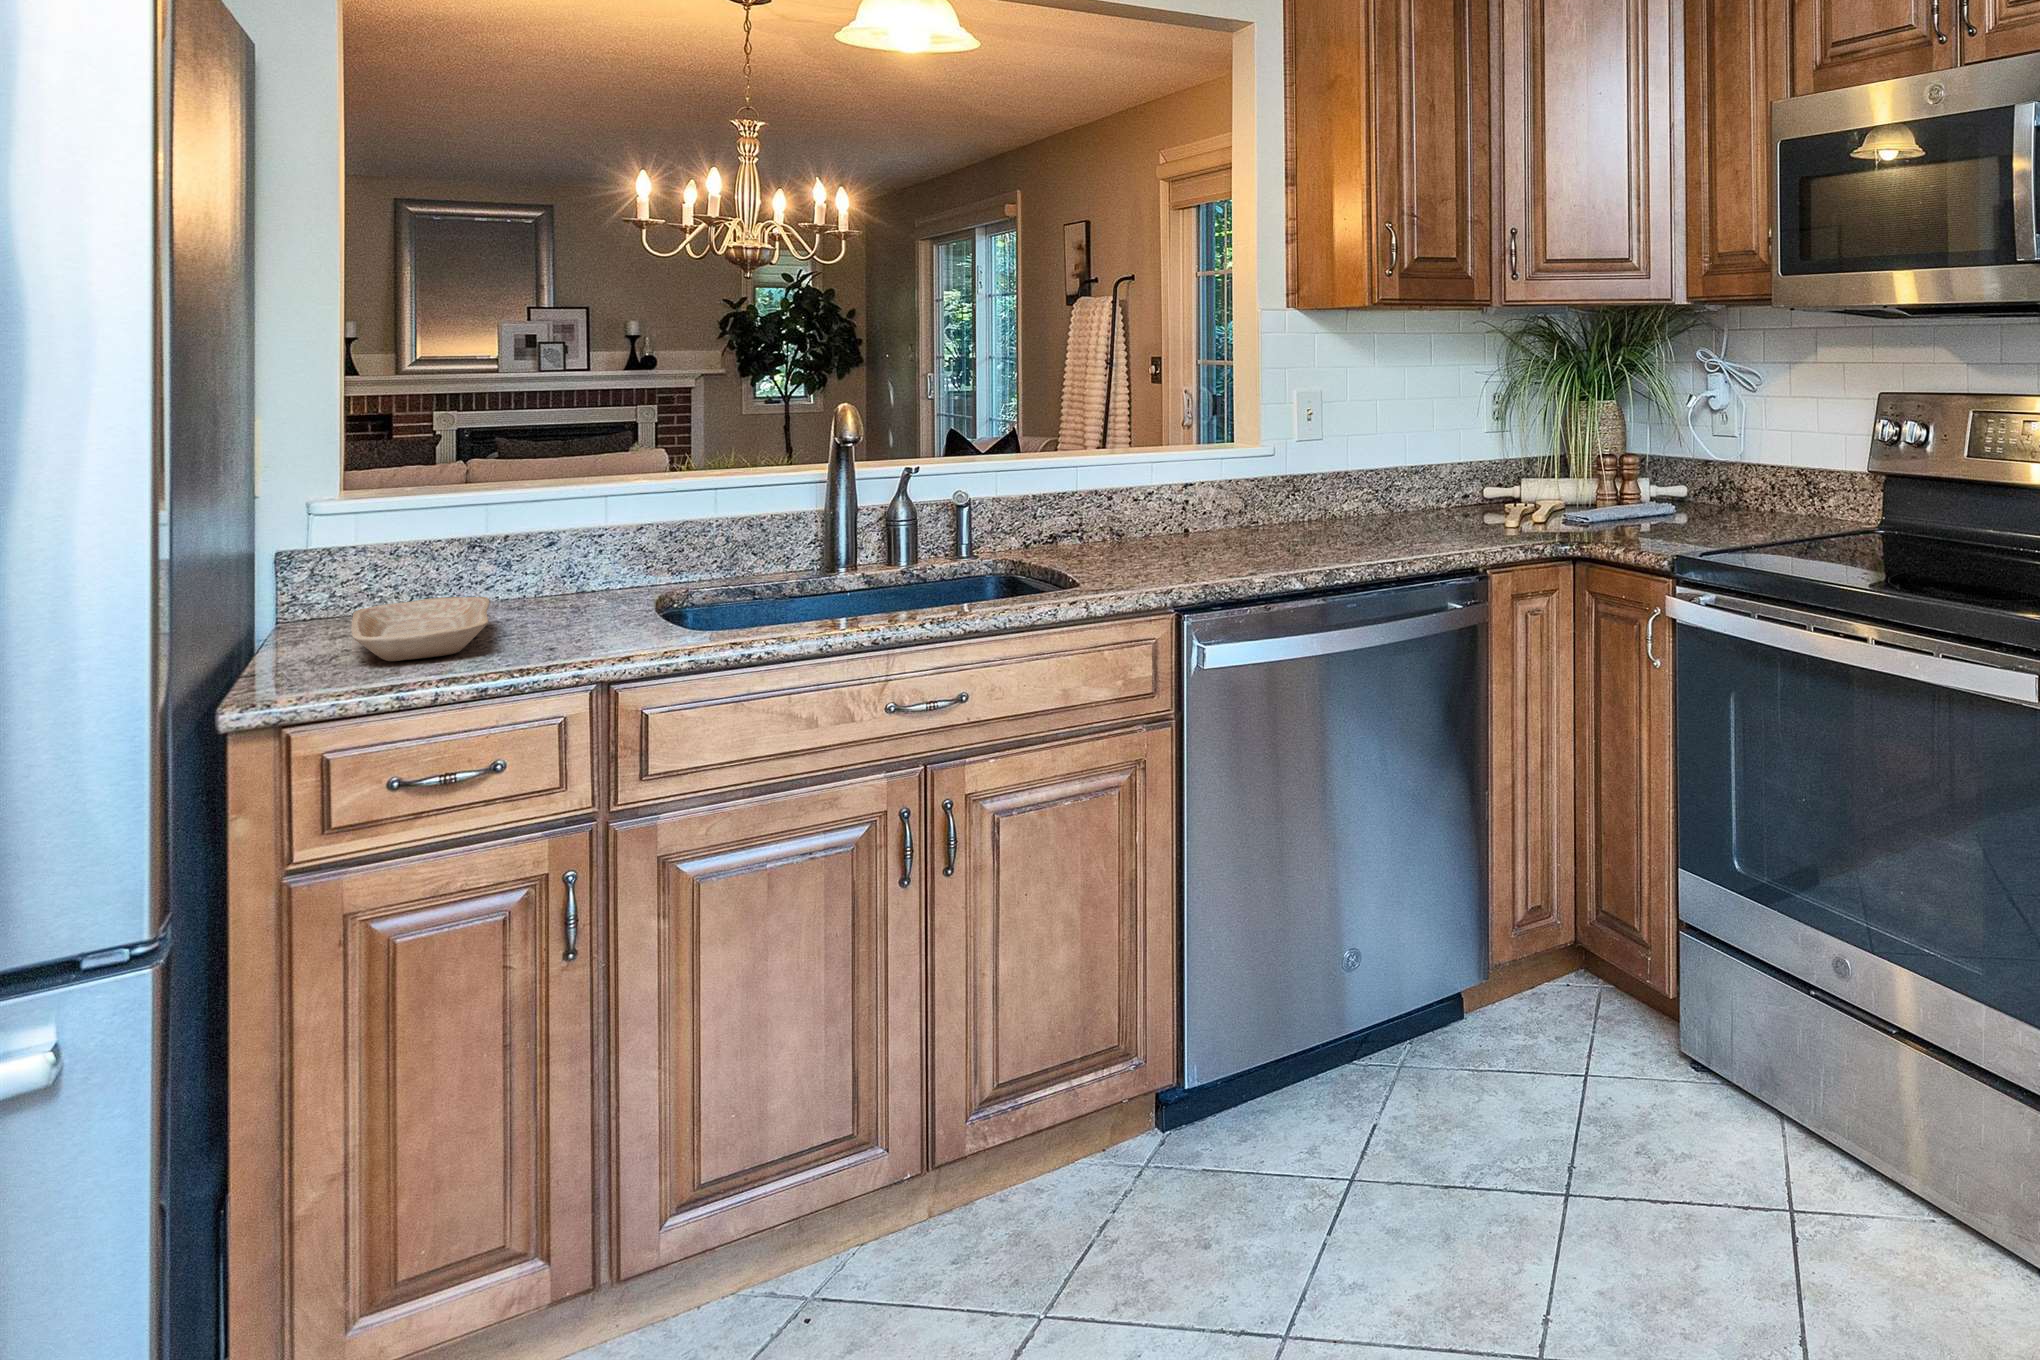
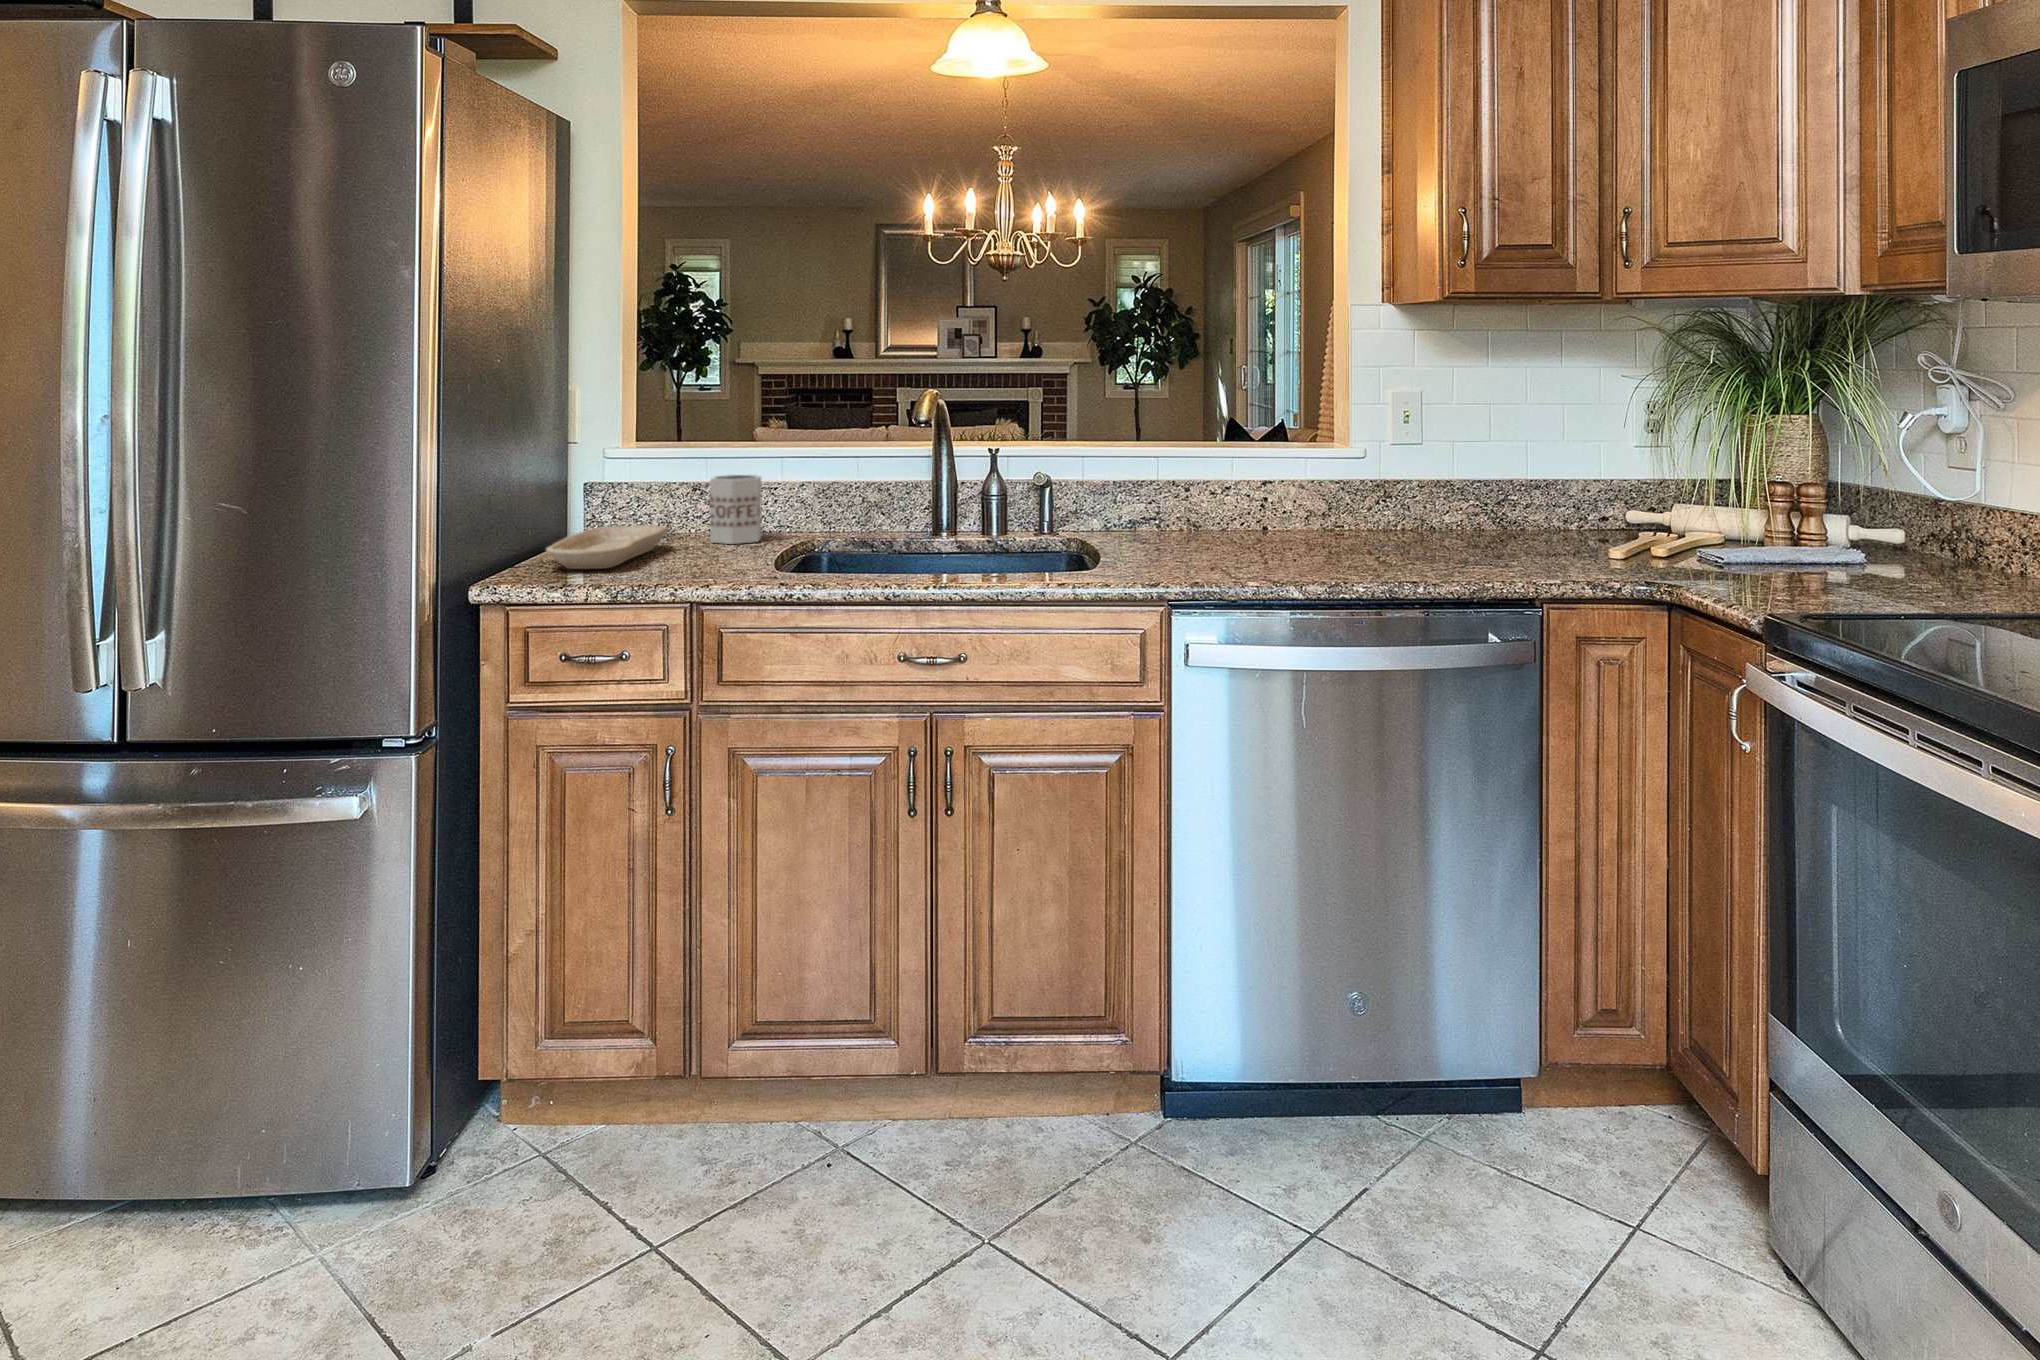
mug: none [525,523,601,612] -> present [710,475,761,544]

